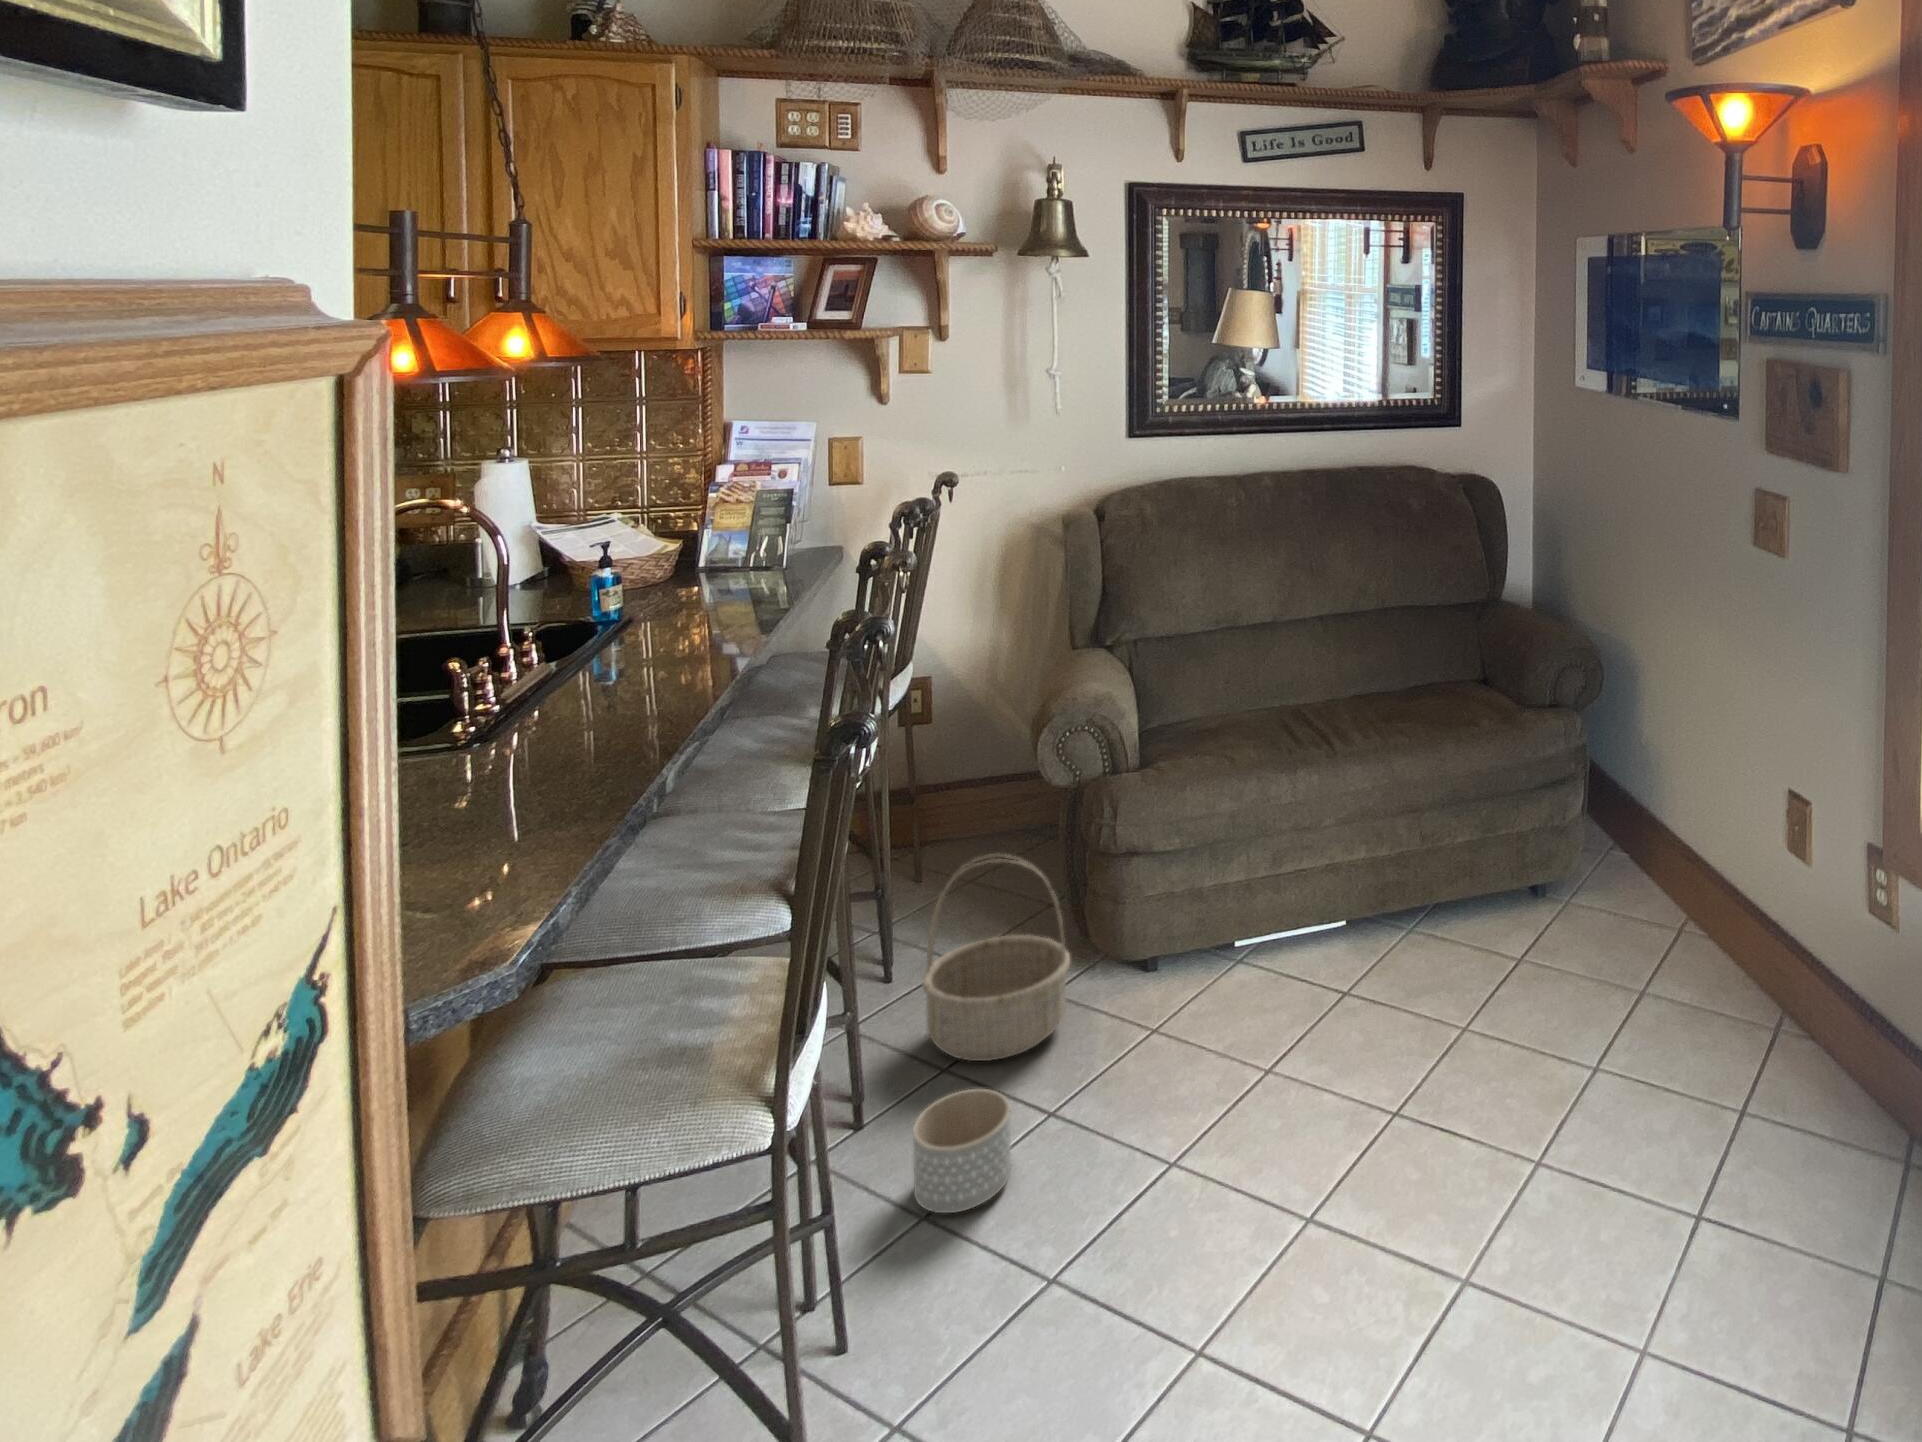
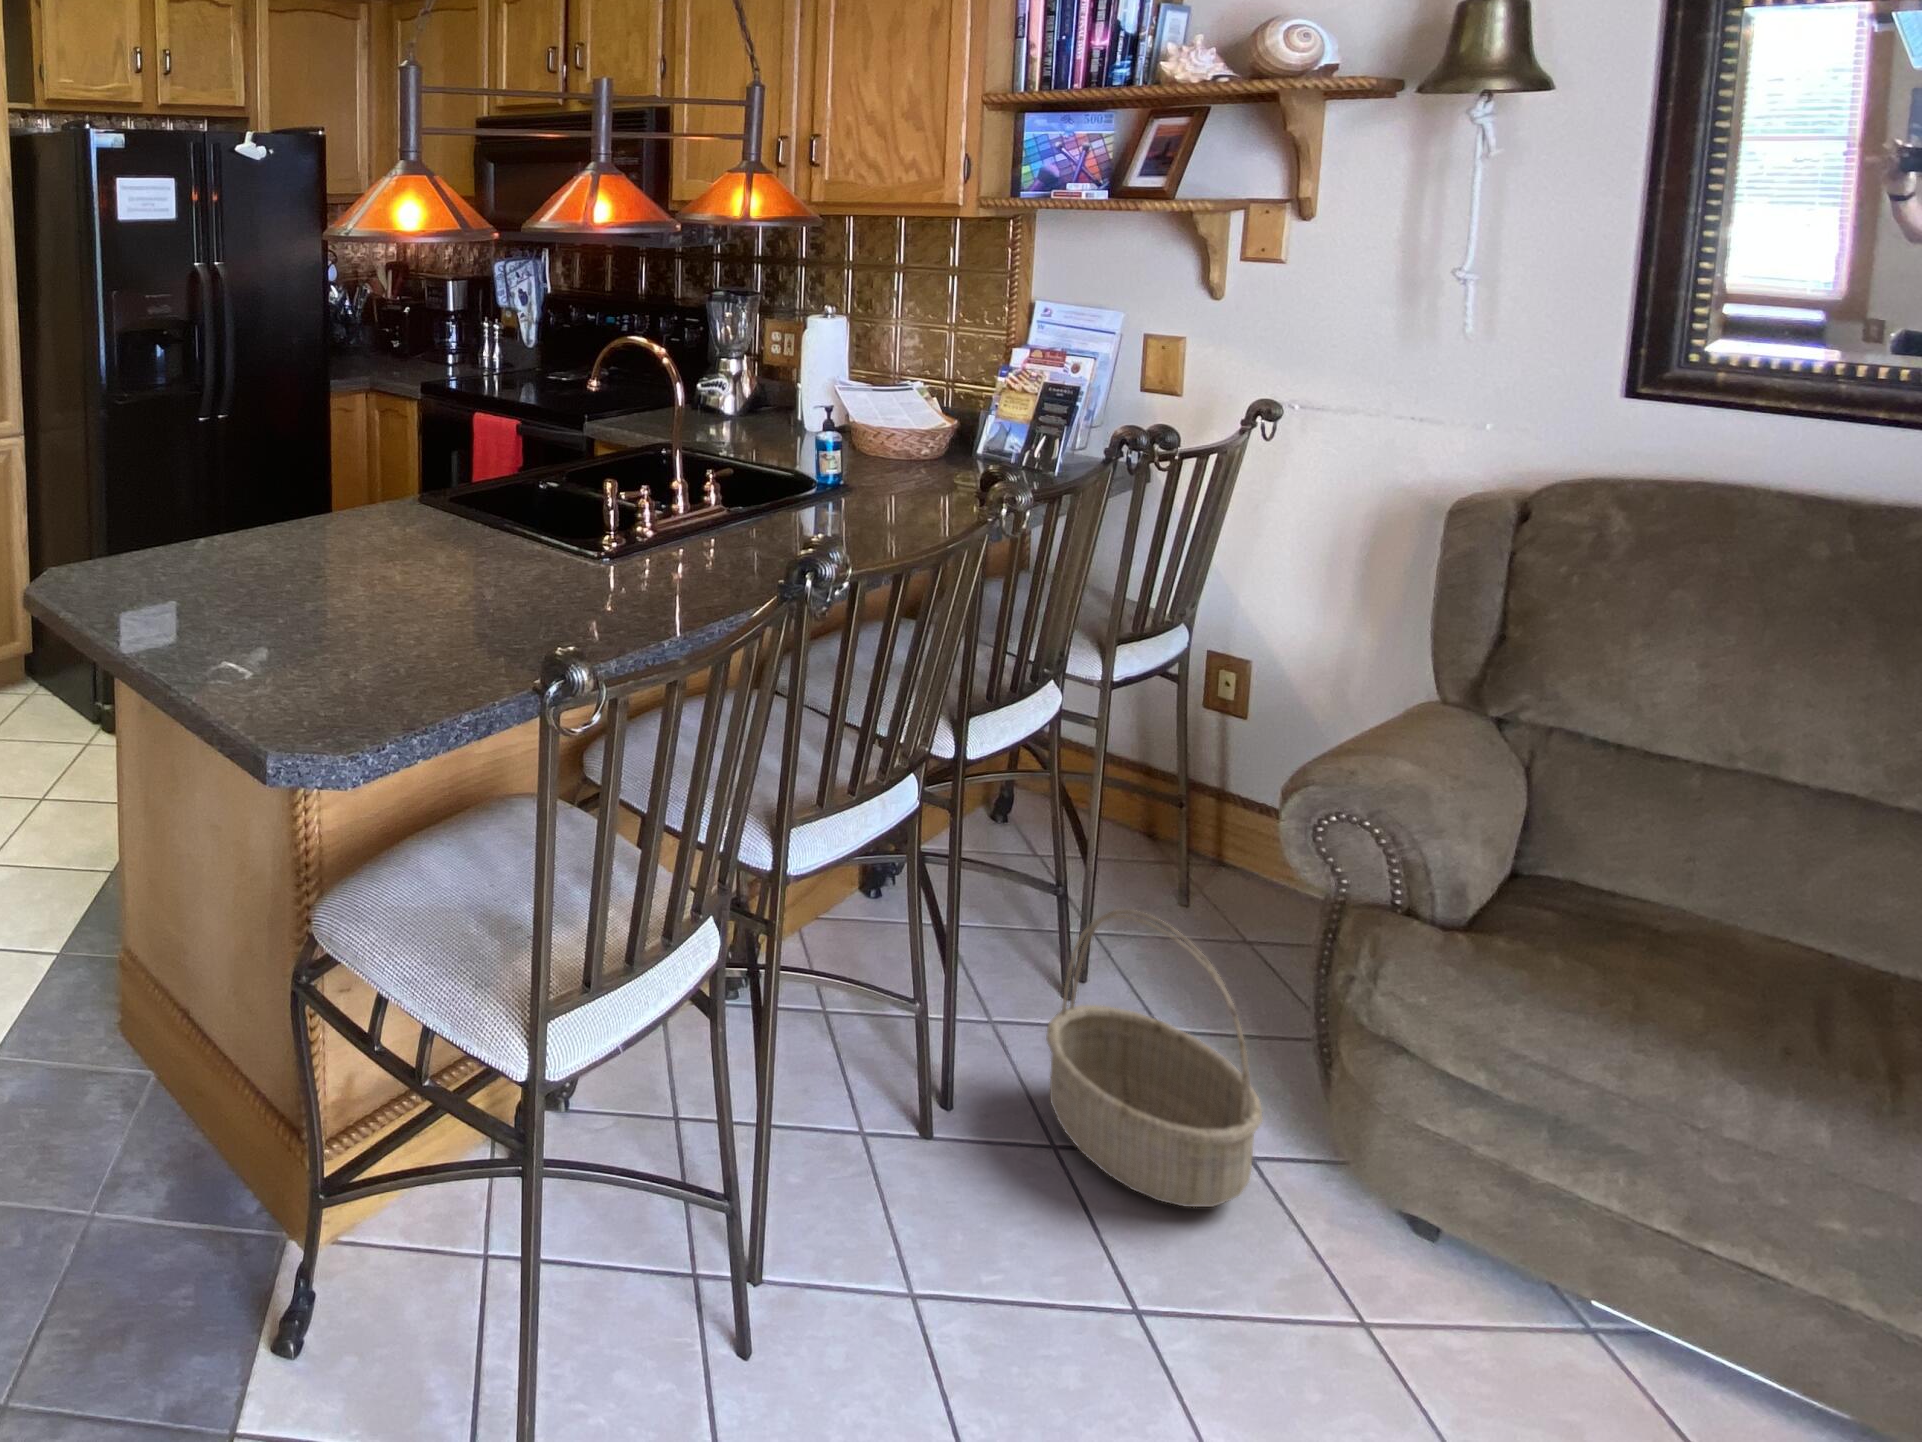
planter: present [913,1089,1011,1213] -> none [917,1173,1051,1350]

